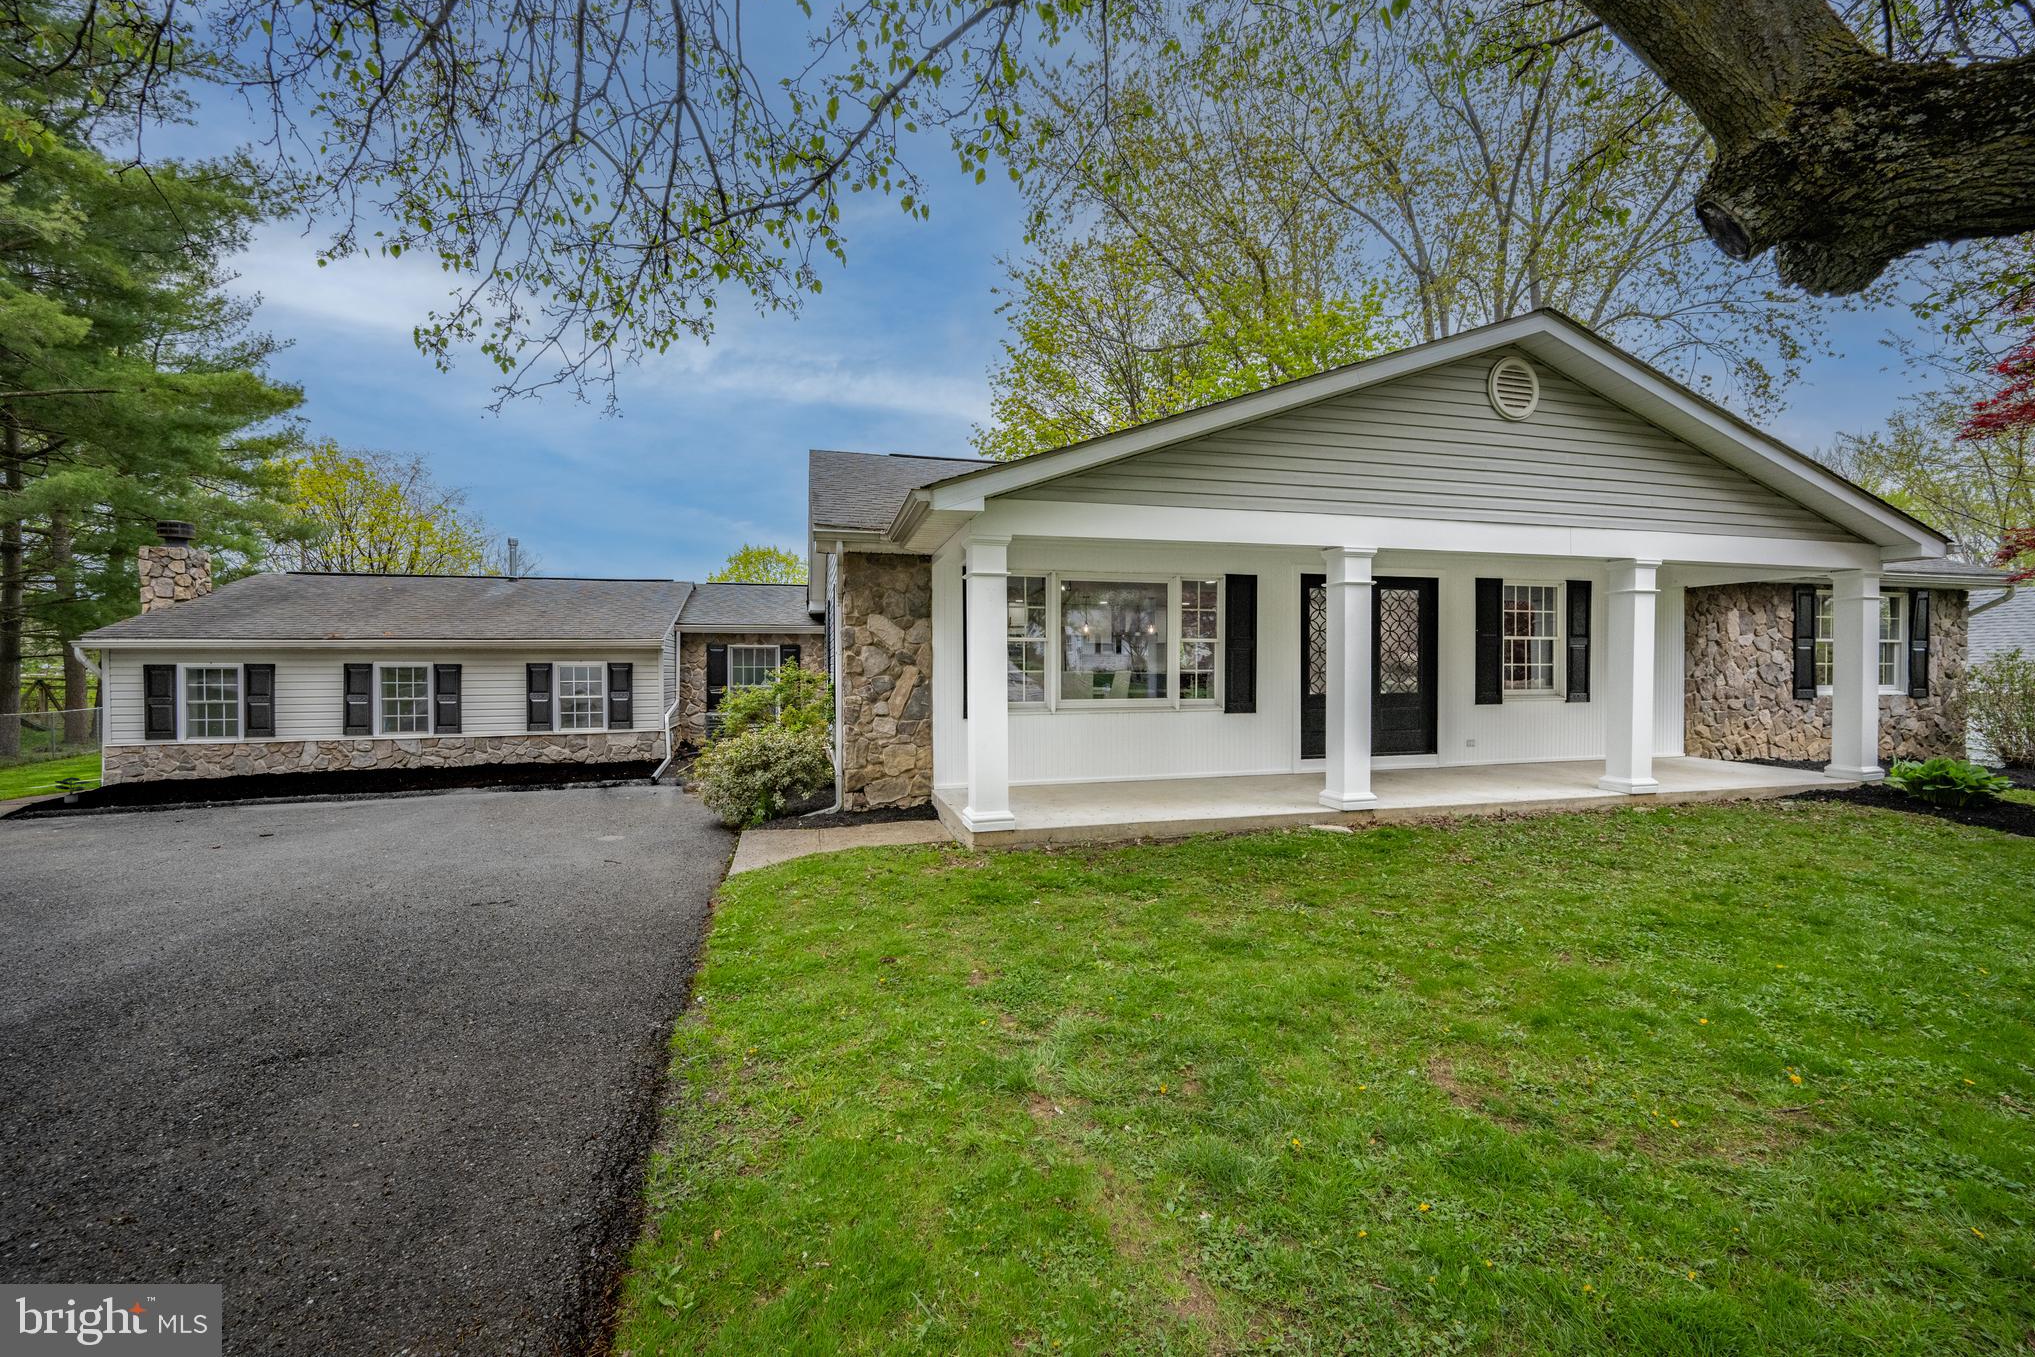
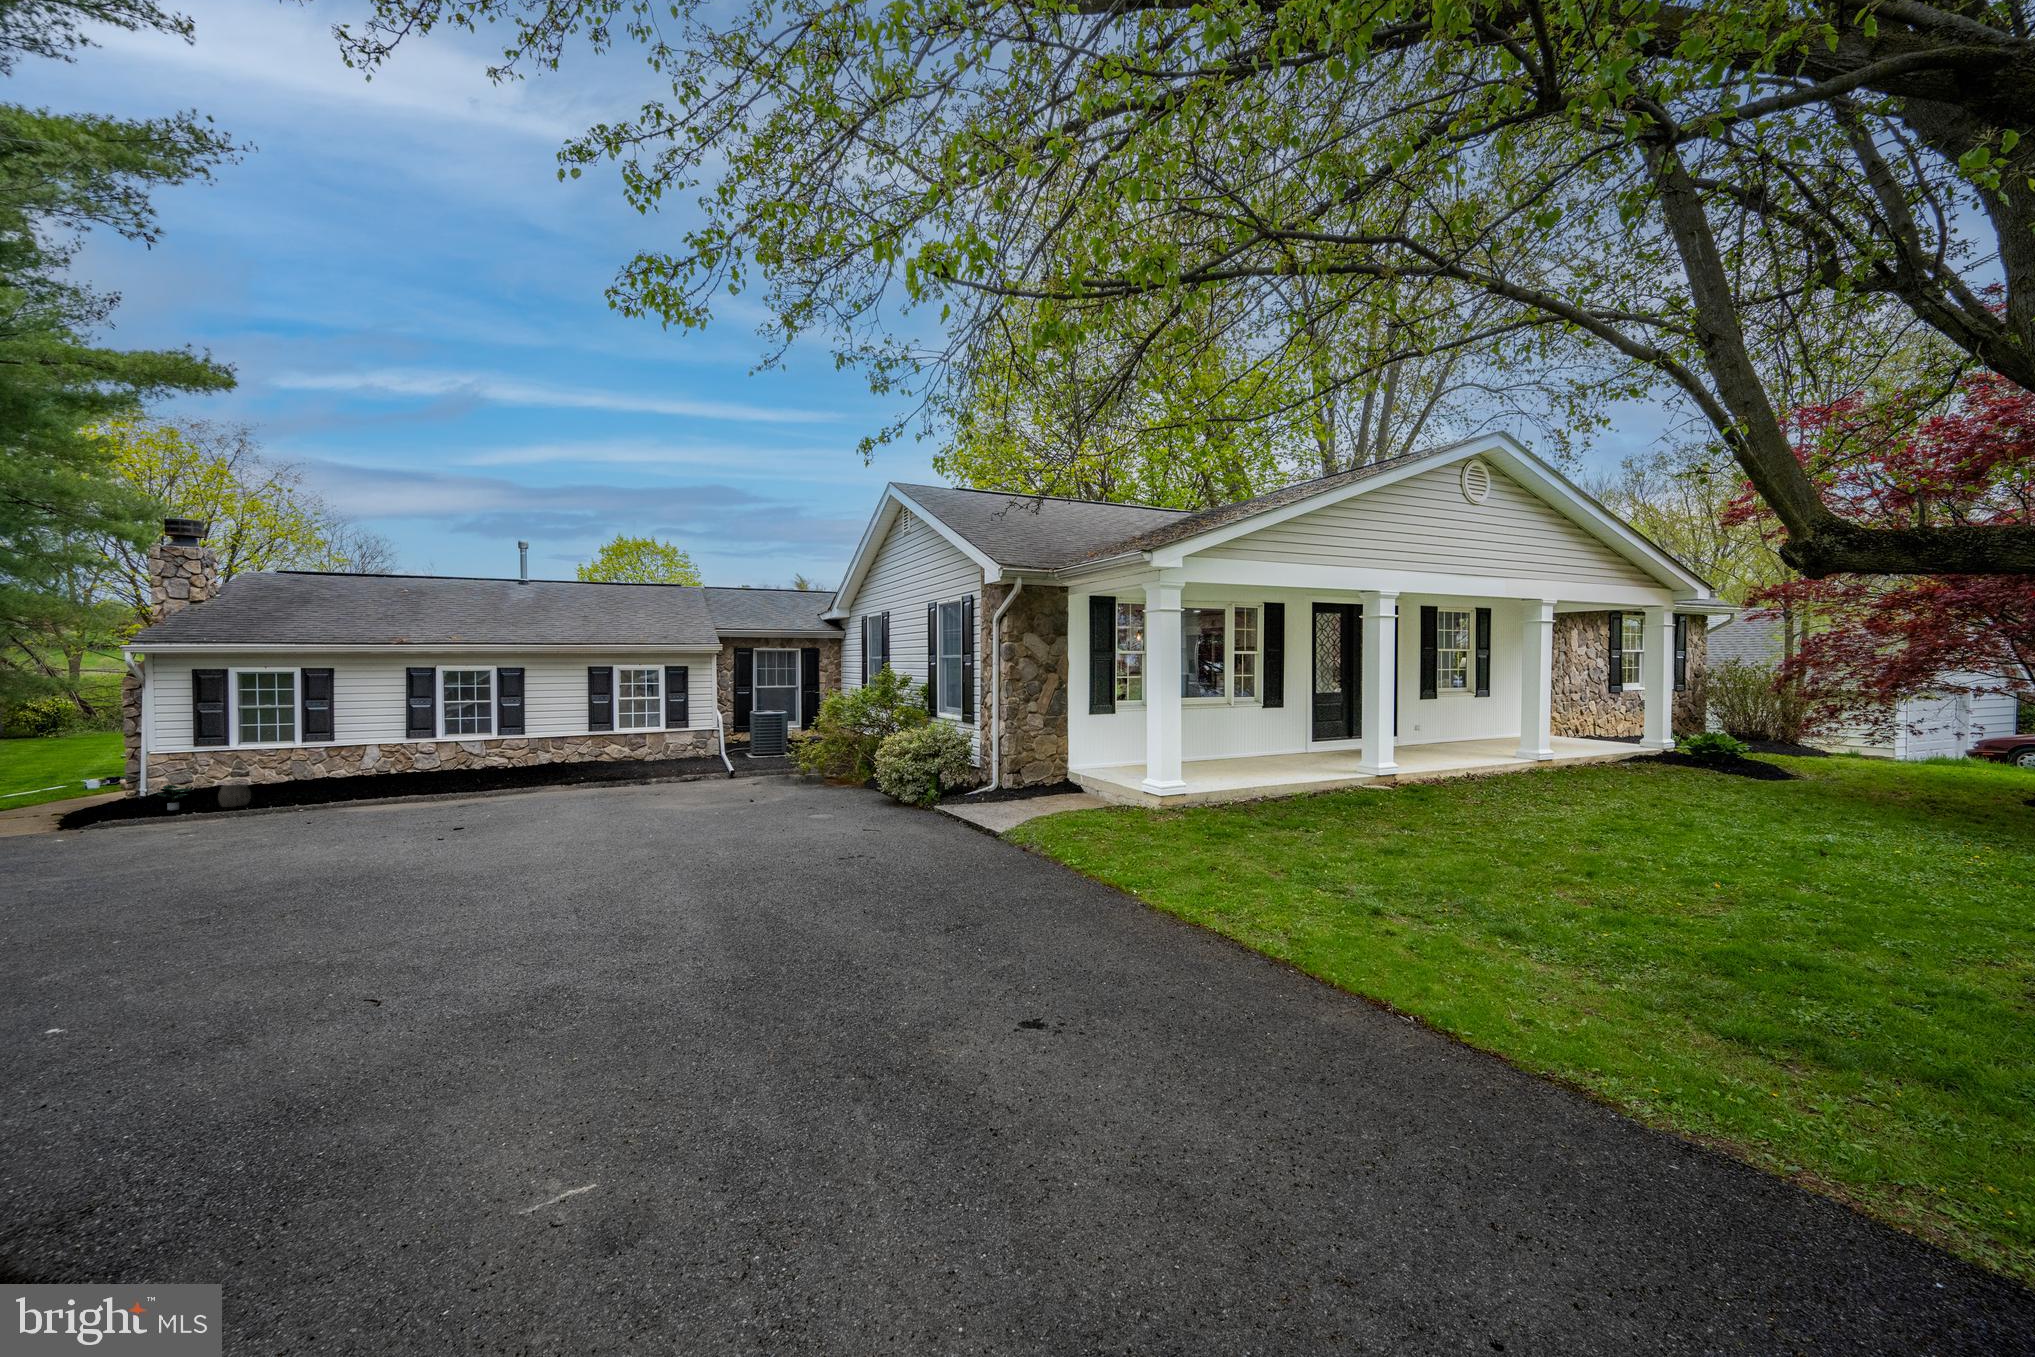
woven basket: none [113,778,151,801] -> present [219,784,251,807]

